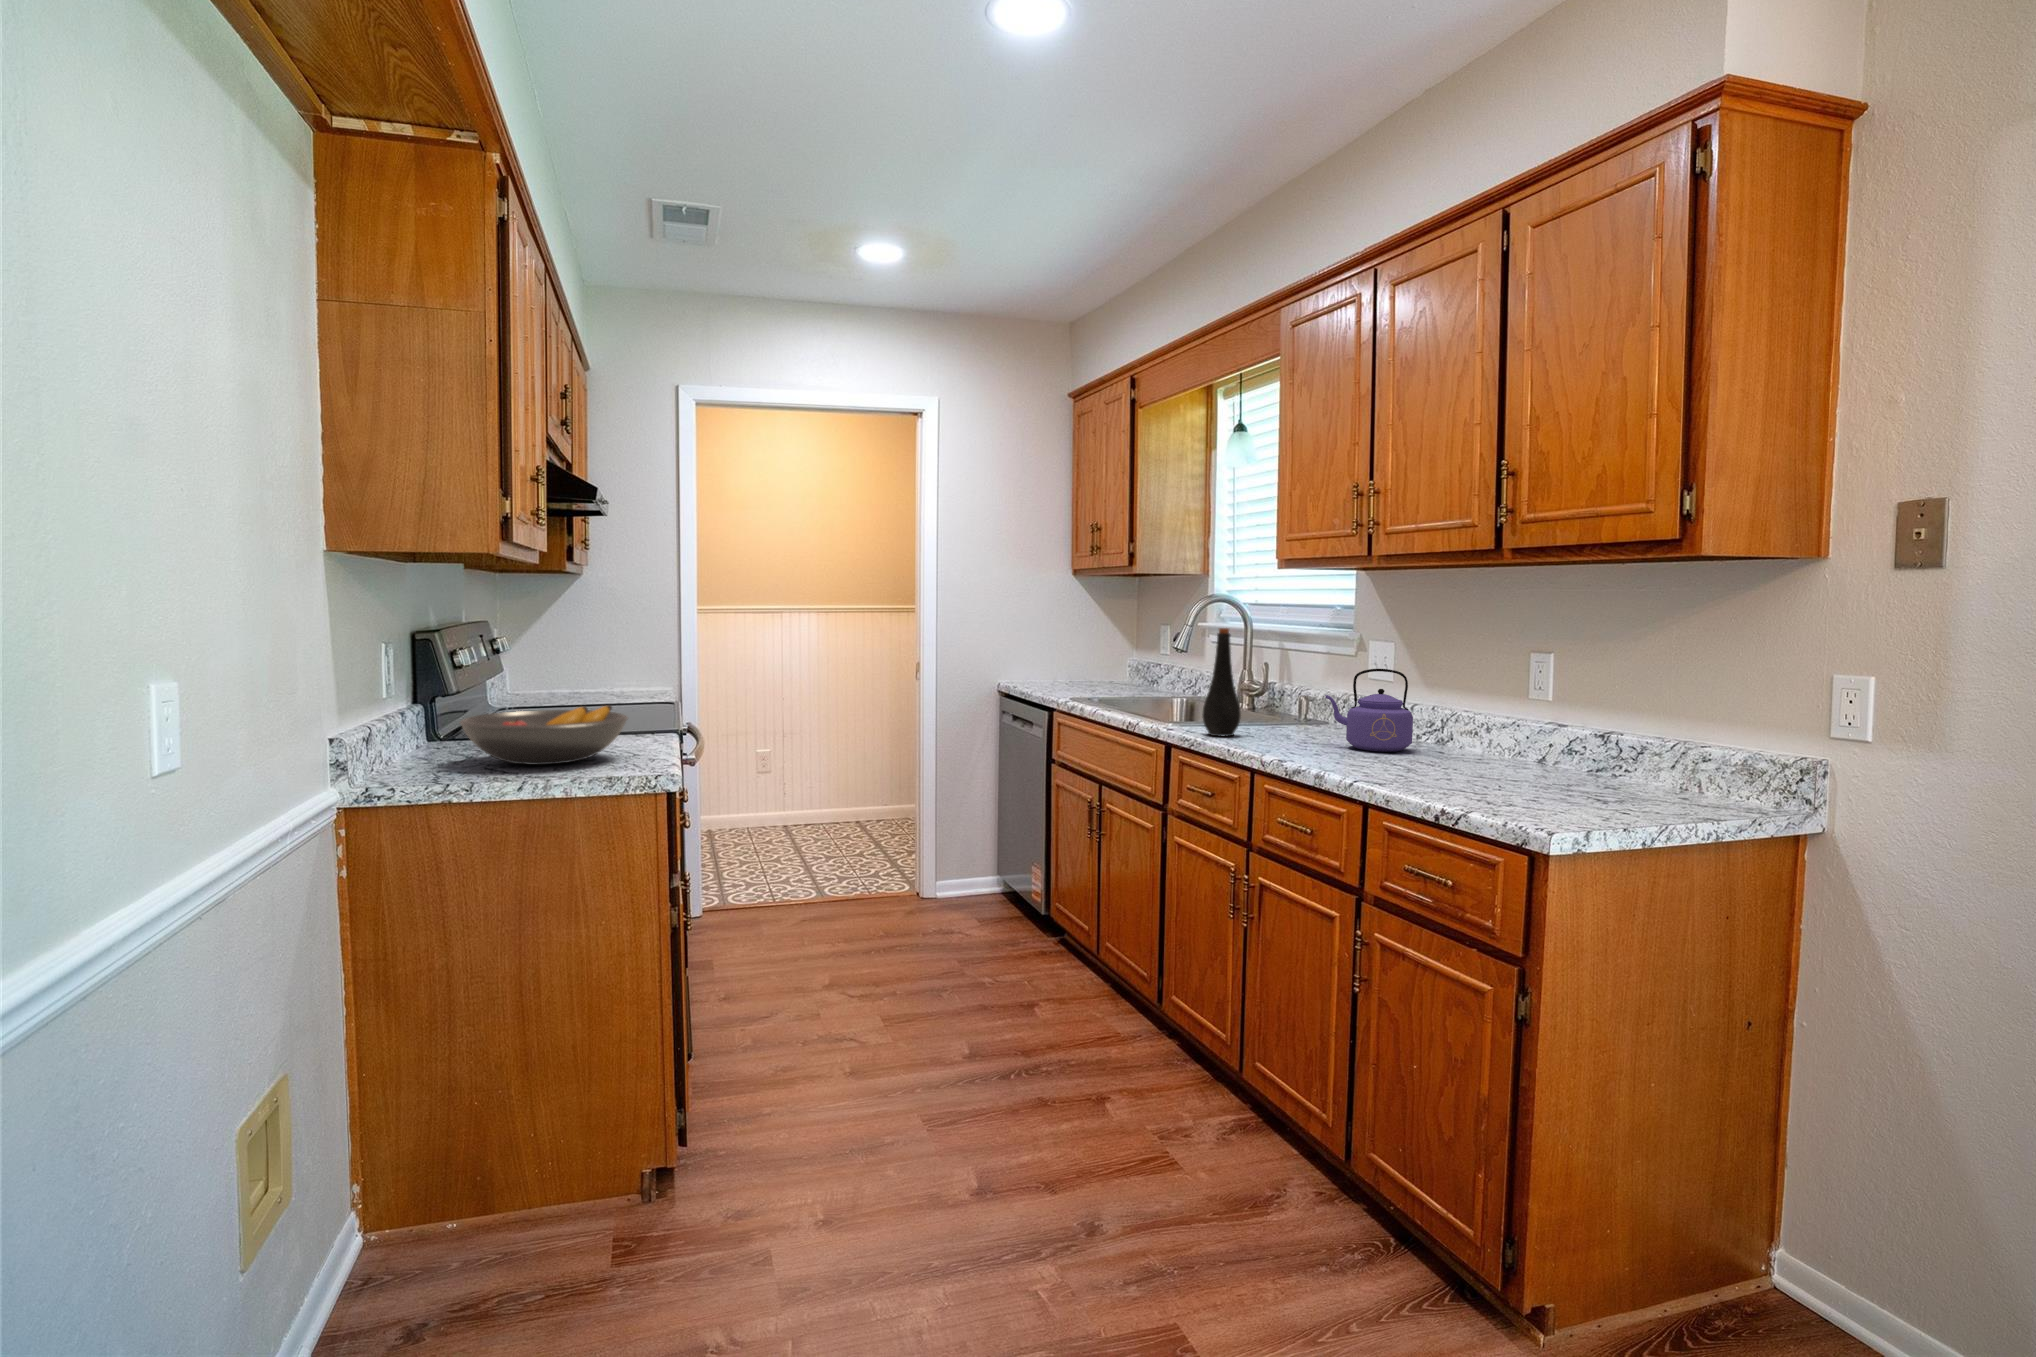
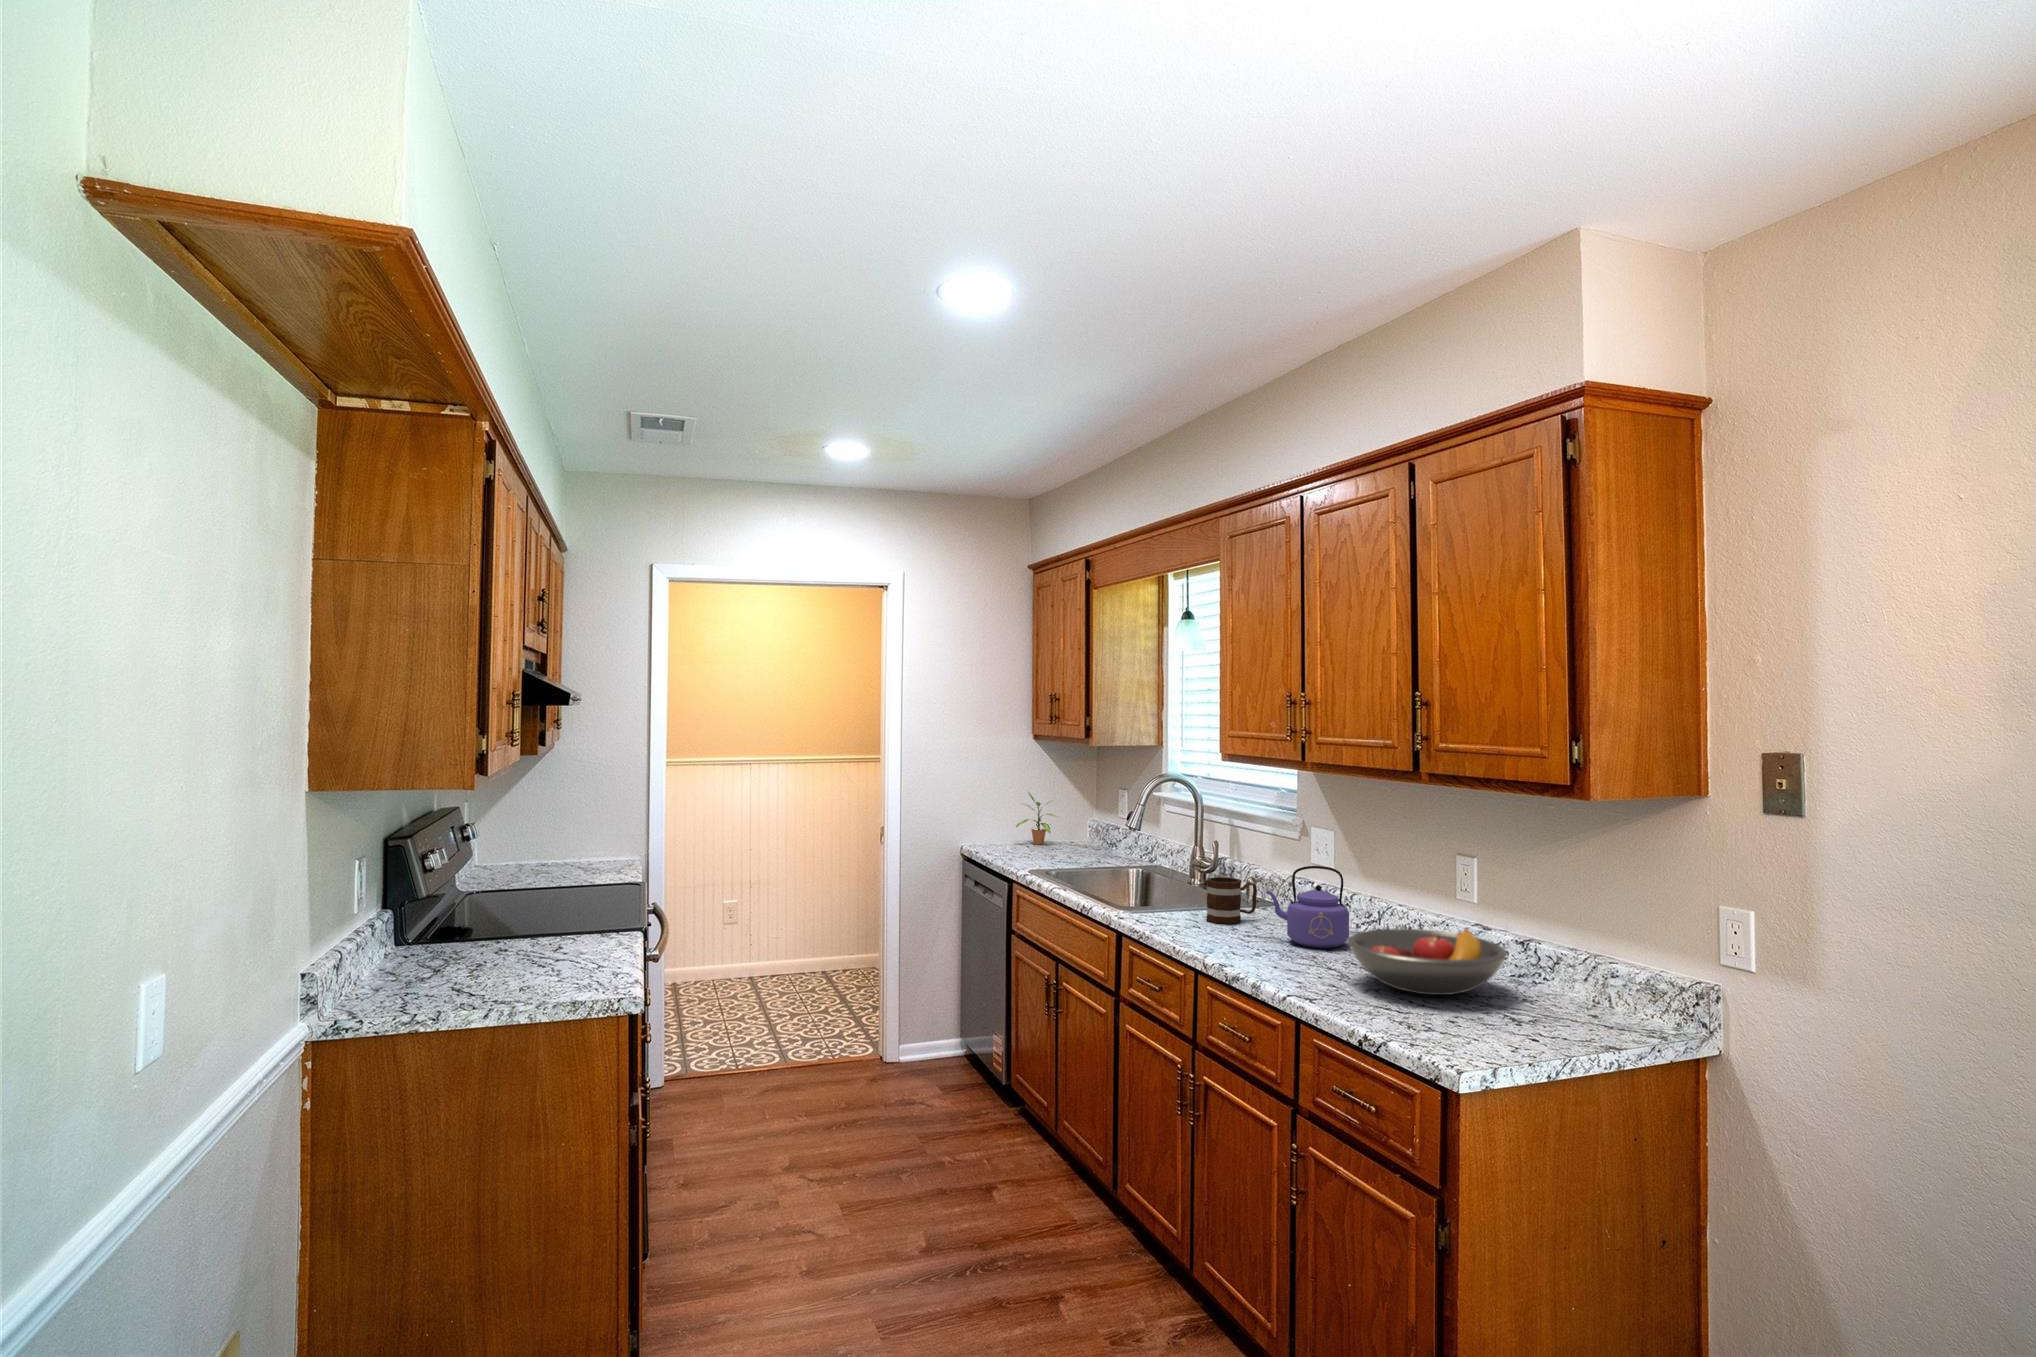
bottle: present [1202,628,1241,737] -> none [1151,821,1188,927]
potted plant: none [1054,629,1100,685] -> present [1016,792,1057,845]
mug: none [1259,690,1313,736] -> present [1206,877,1257,924]
fruit bowl: present [460,705,628,765] -> present [1347,928,1507,995]

